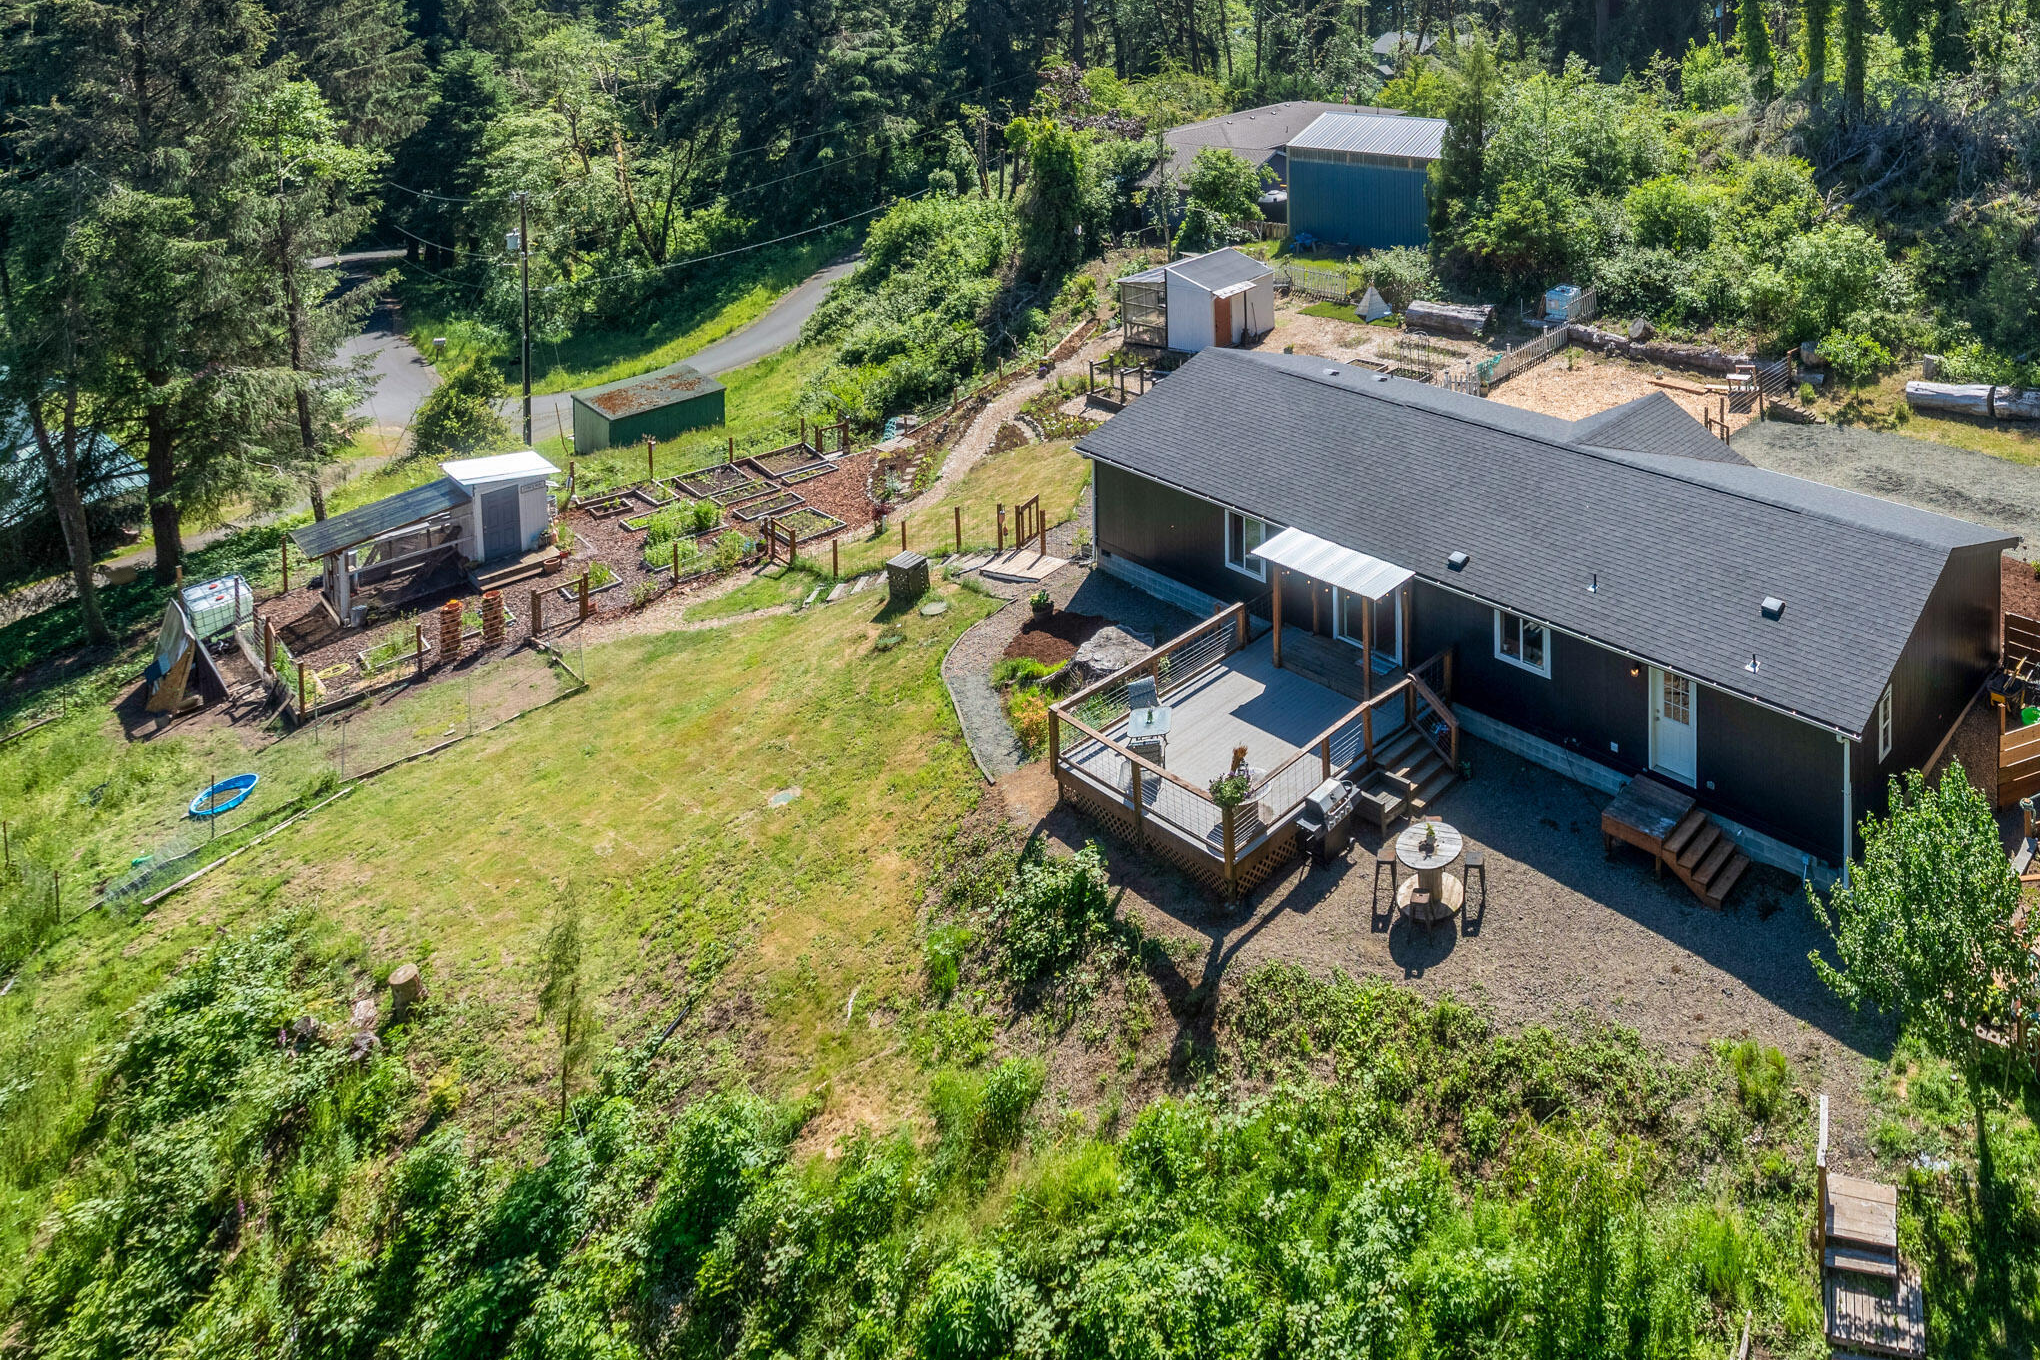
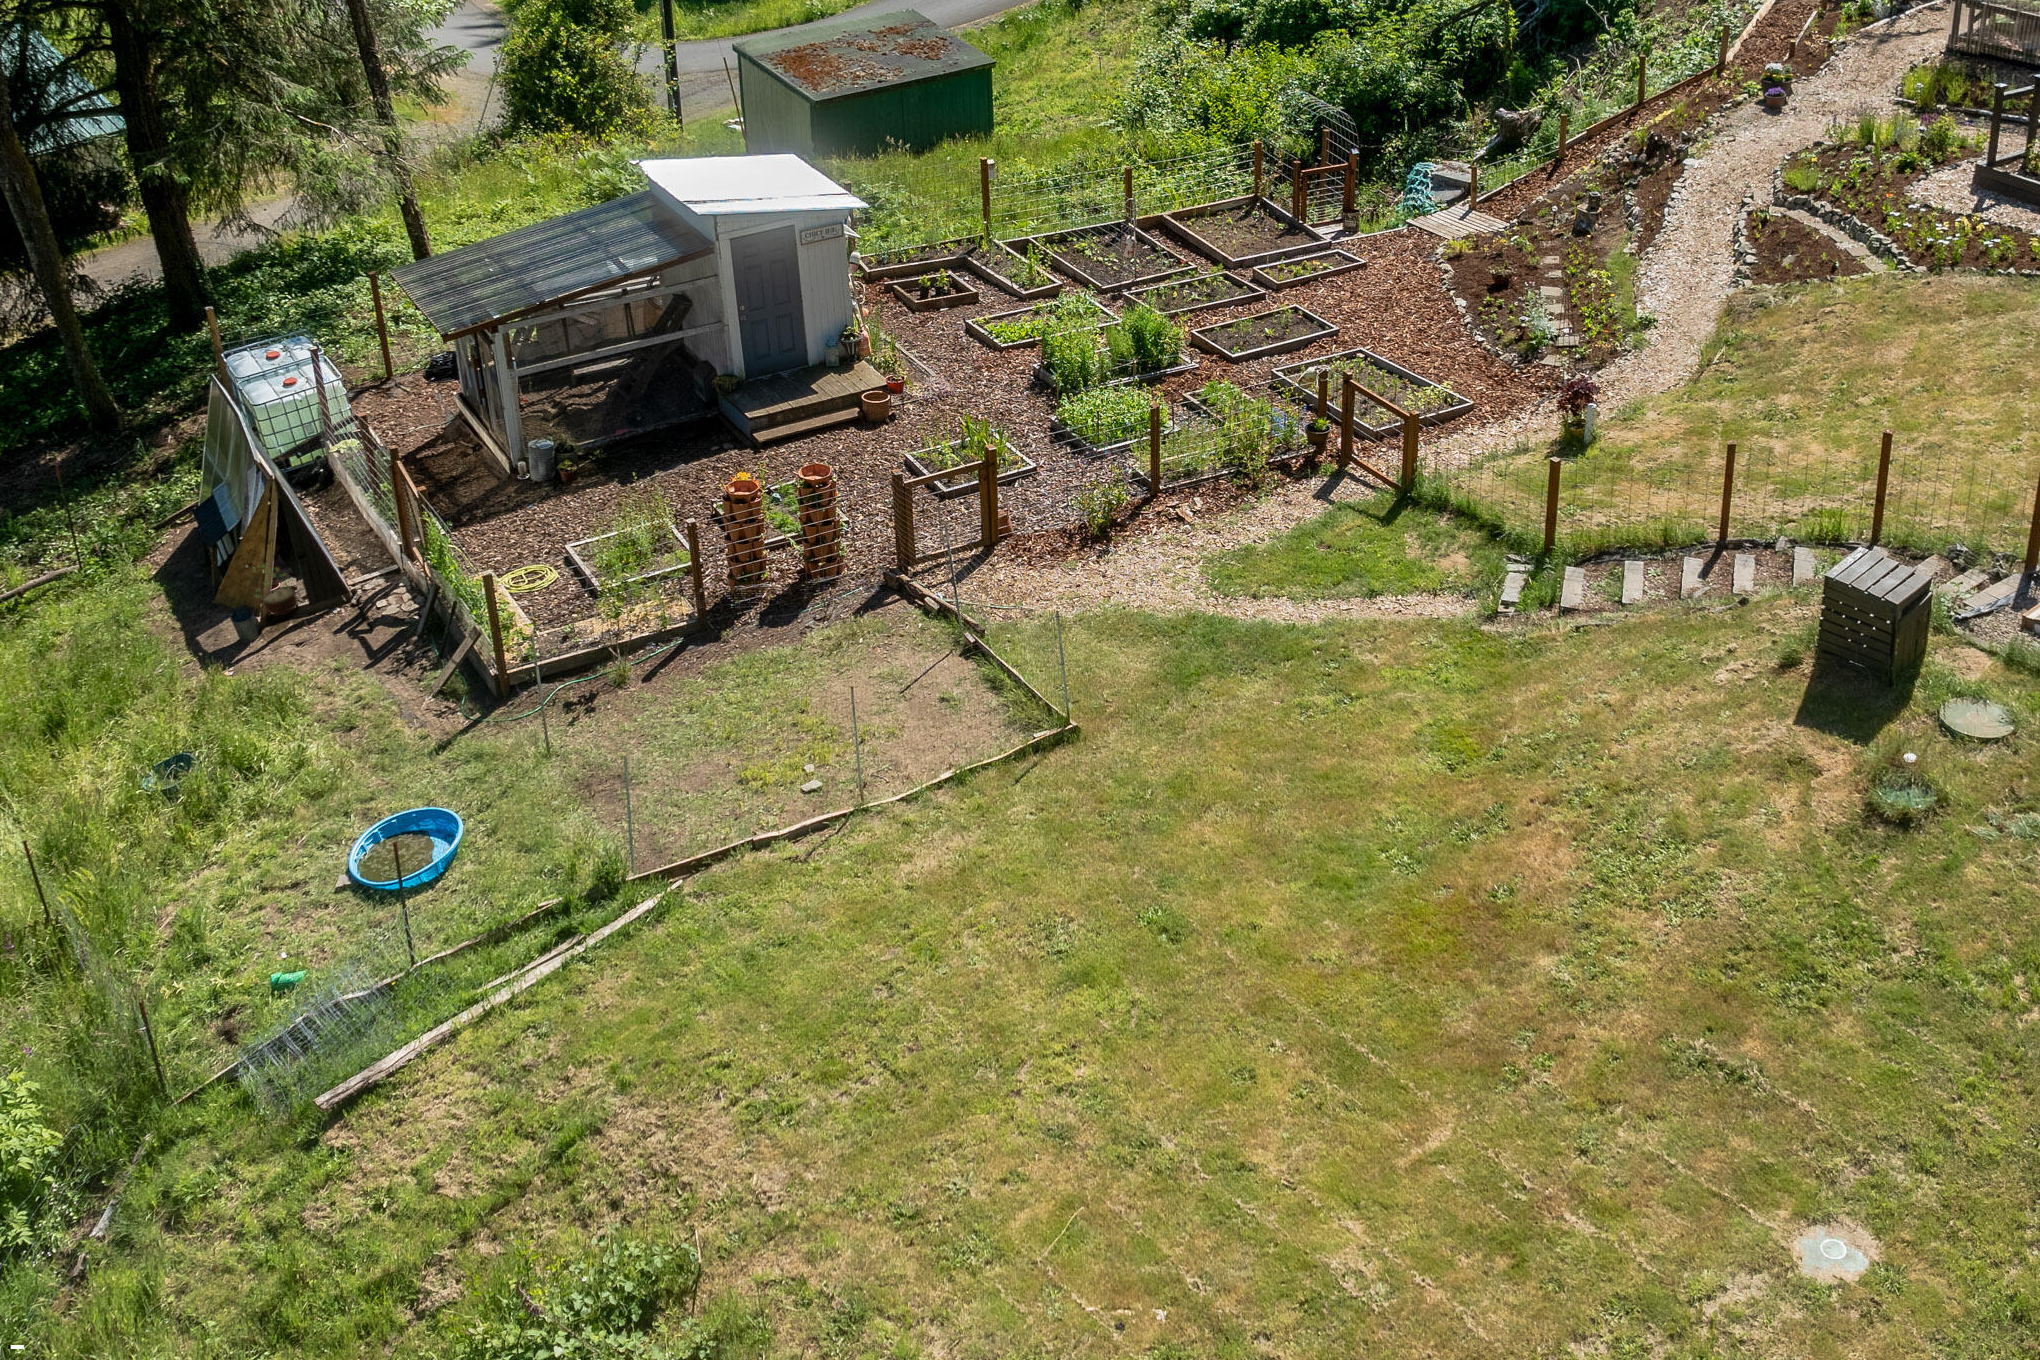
wooden bucket: present [105,565,137,585] -> none [88,283,132,318]

